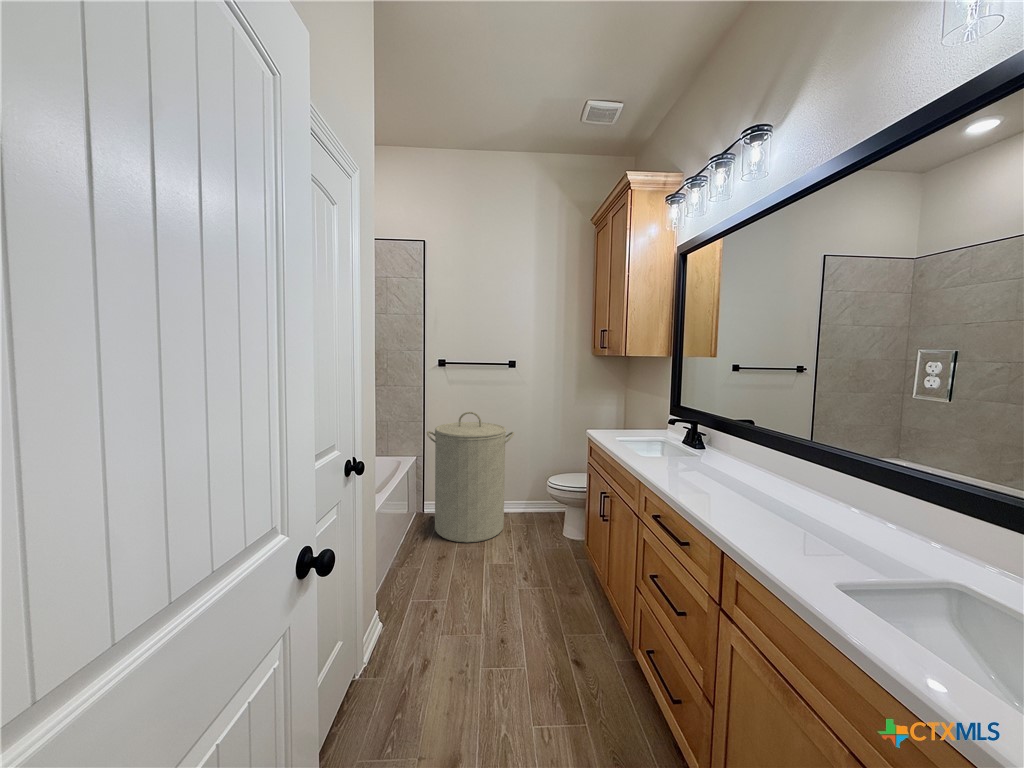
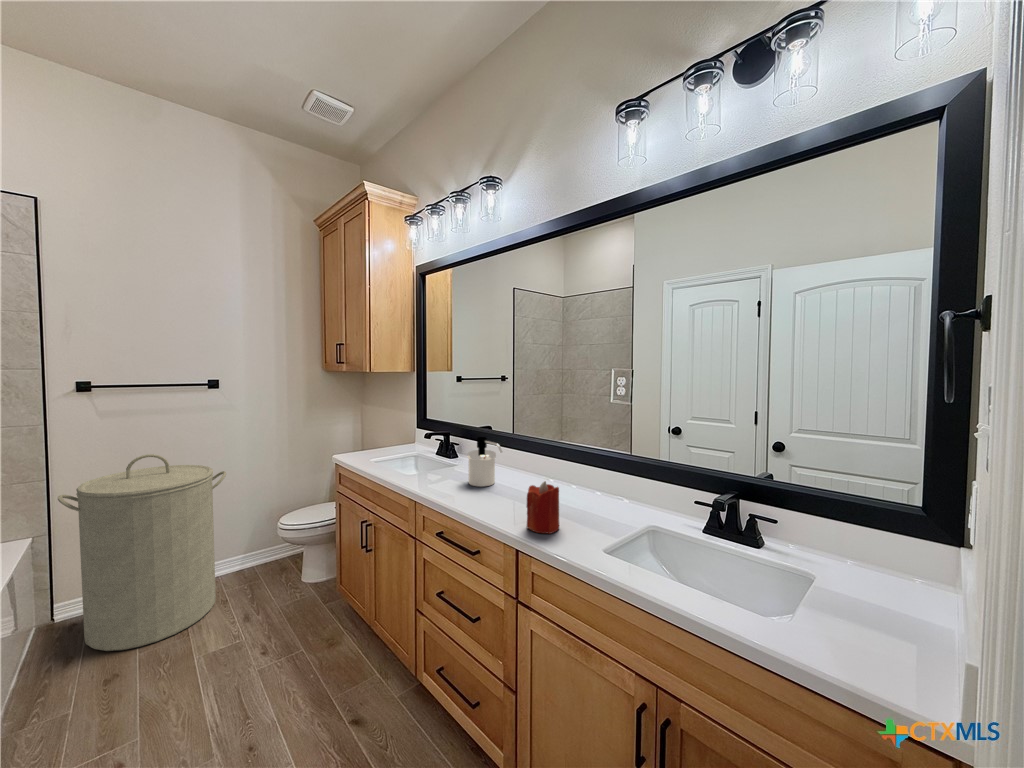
soap dispenser: none [703,426,744,482] -> present [468,437,502,487]
candle: none [746,480,797,543] -> present [527,481,559,534]

